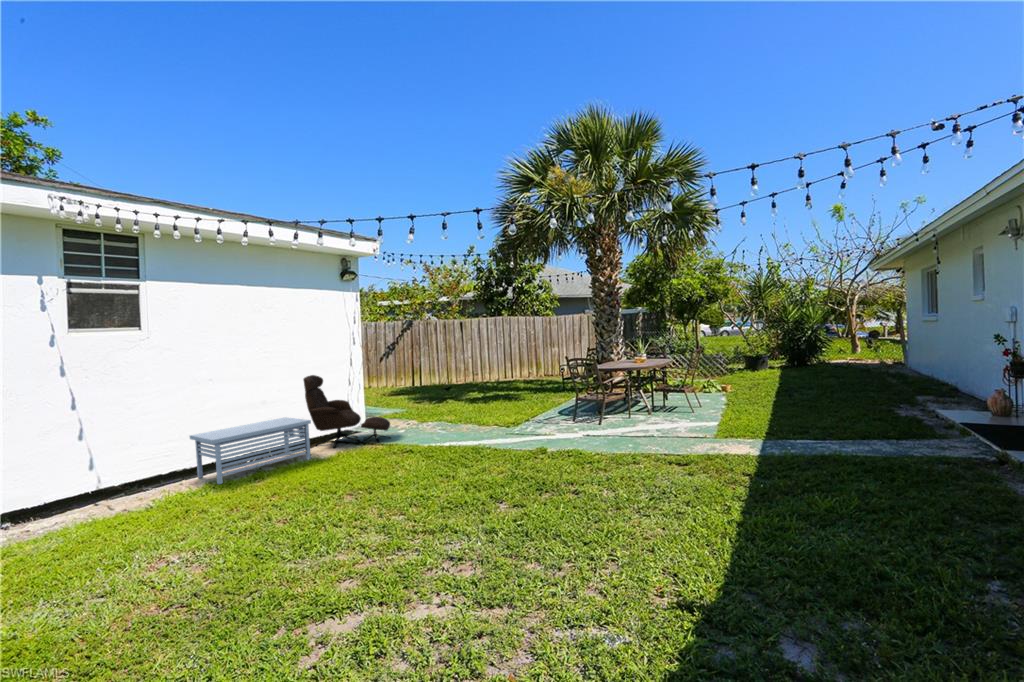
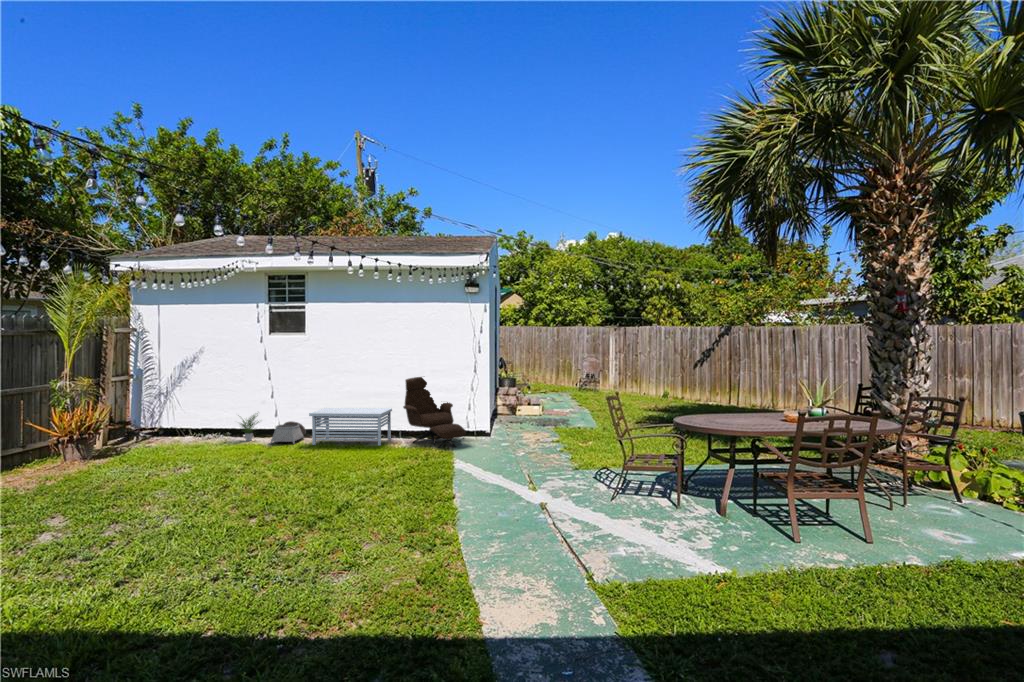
basket: none [121,464,185,506] -> present [270,421,306,444]
potted plant: none [20,466,85,522] -> present [240,415,259,441]

